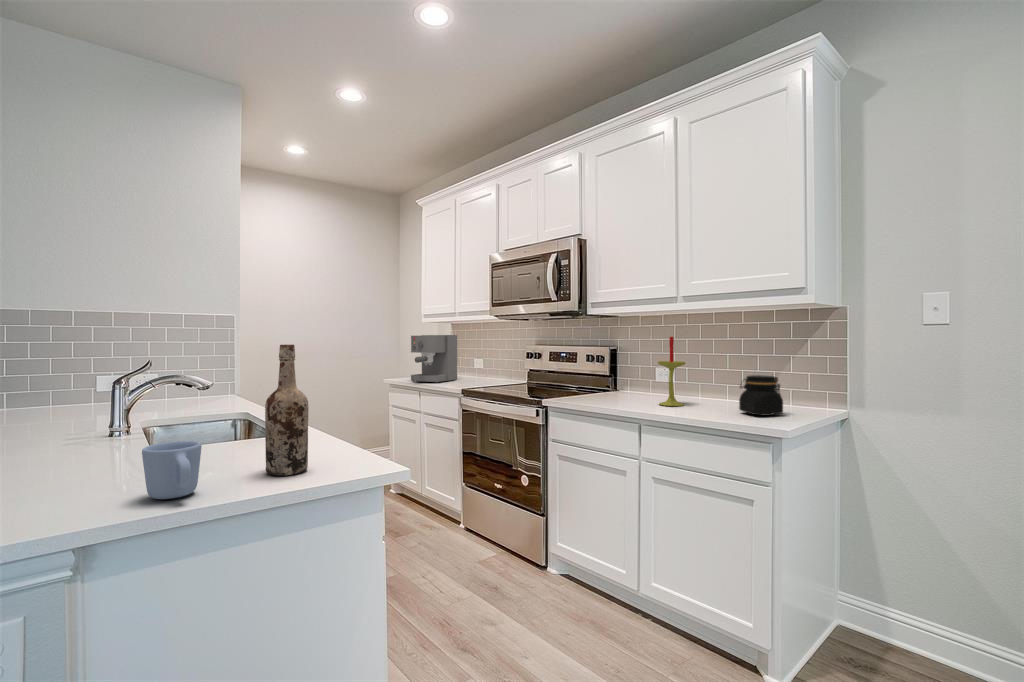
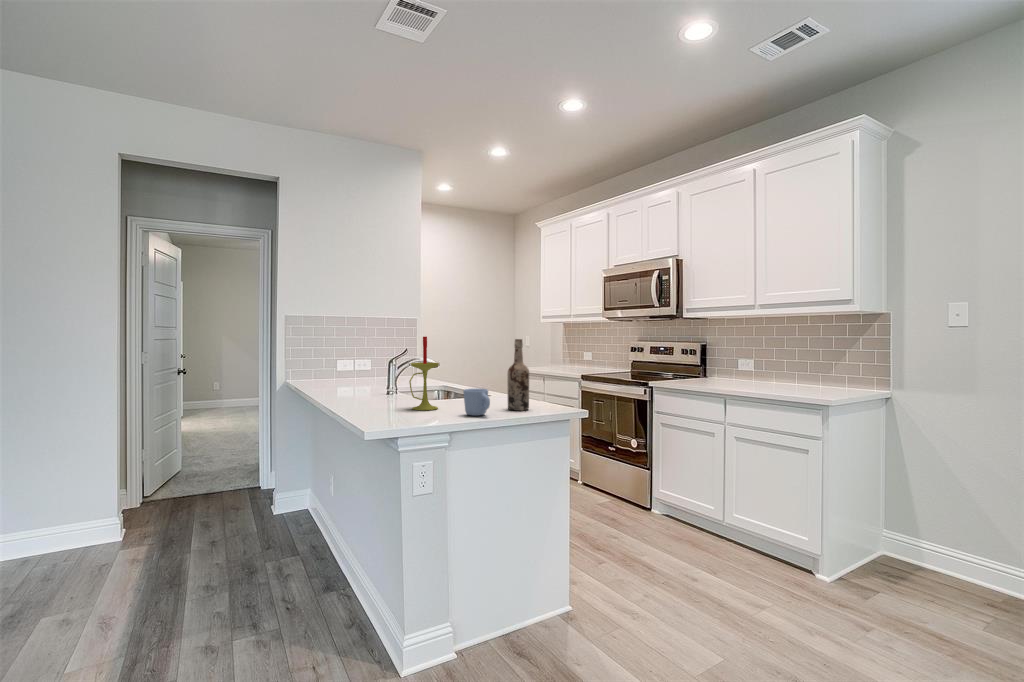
coffee maker: present [411,335,457,383] -> none [535,333,571,371]
candle: present [658,337,685,406] -> present [409,337,439,410]
jar: present [739,375,783,416] -> none [802,364,836,393]

